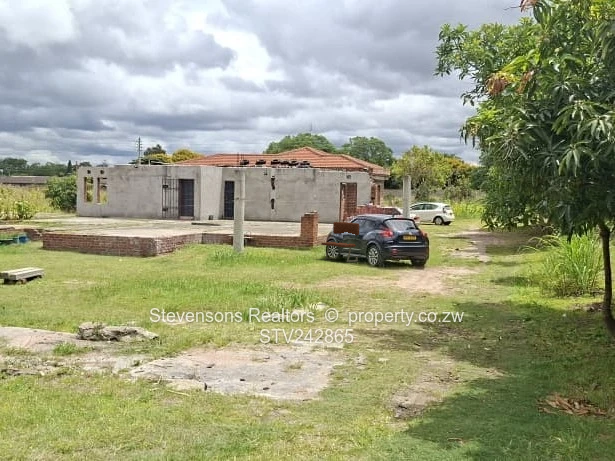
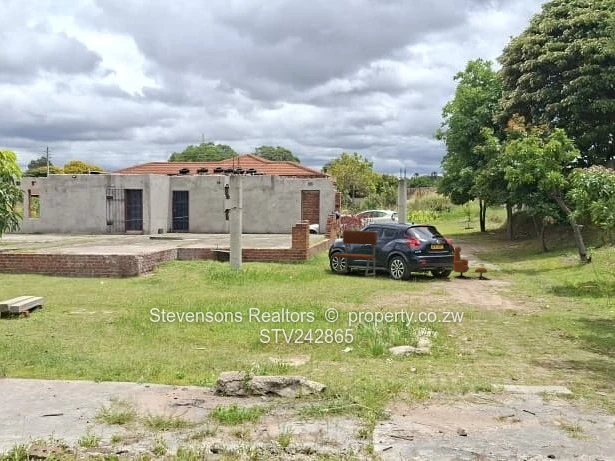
lounge chair: none [423,239,454,269] -> present [454,247,488,280]

